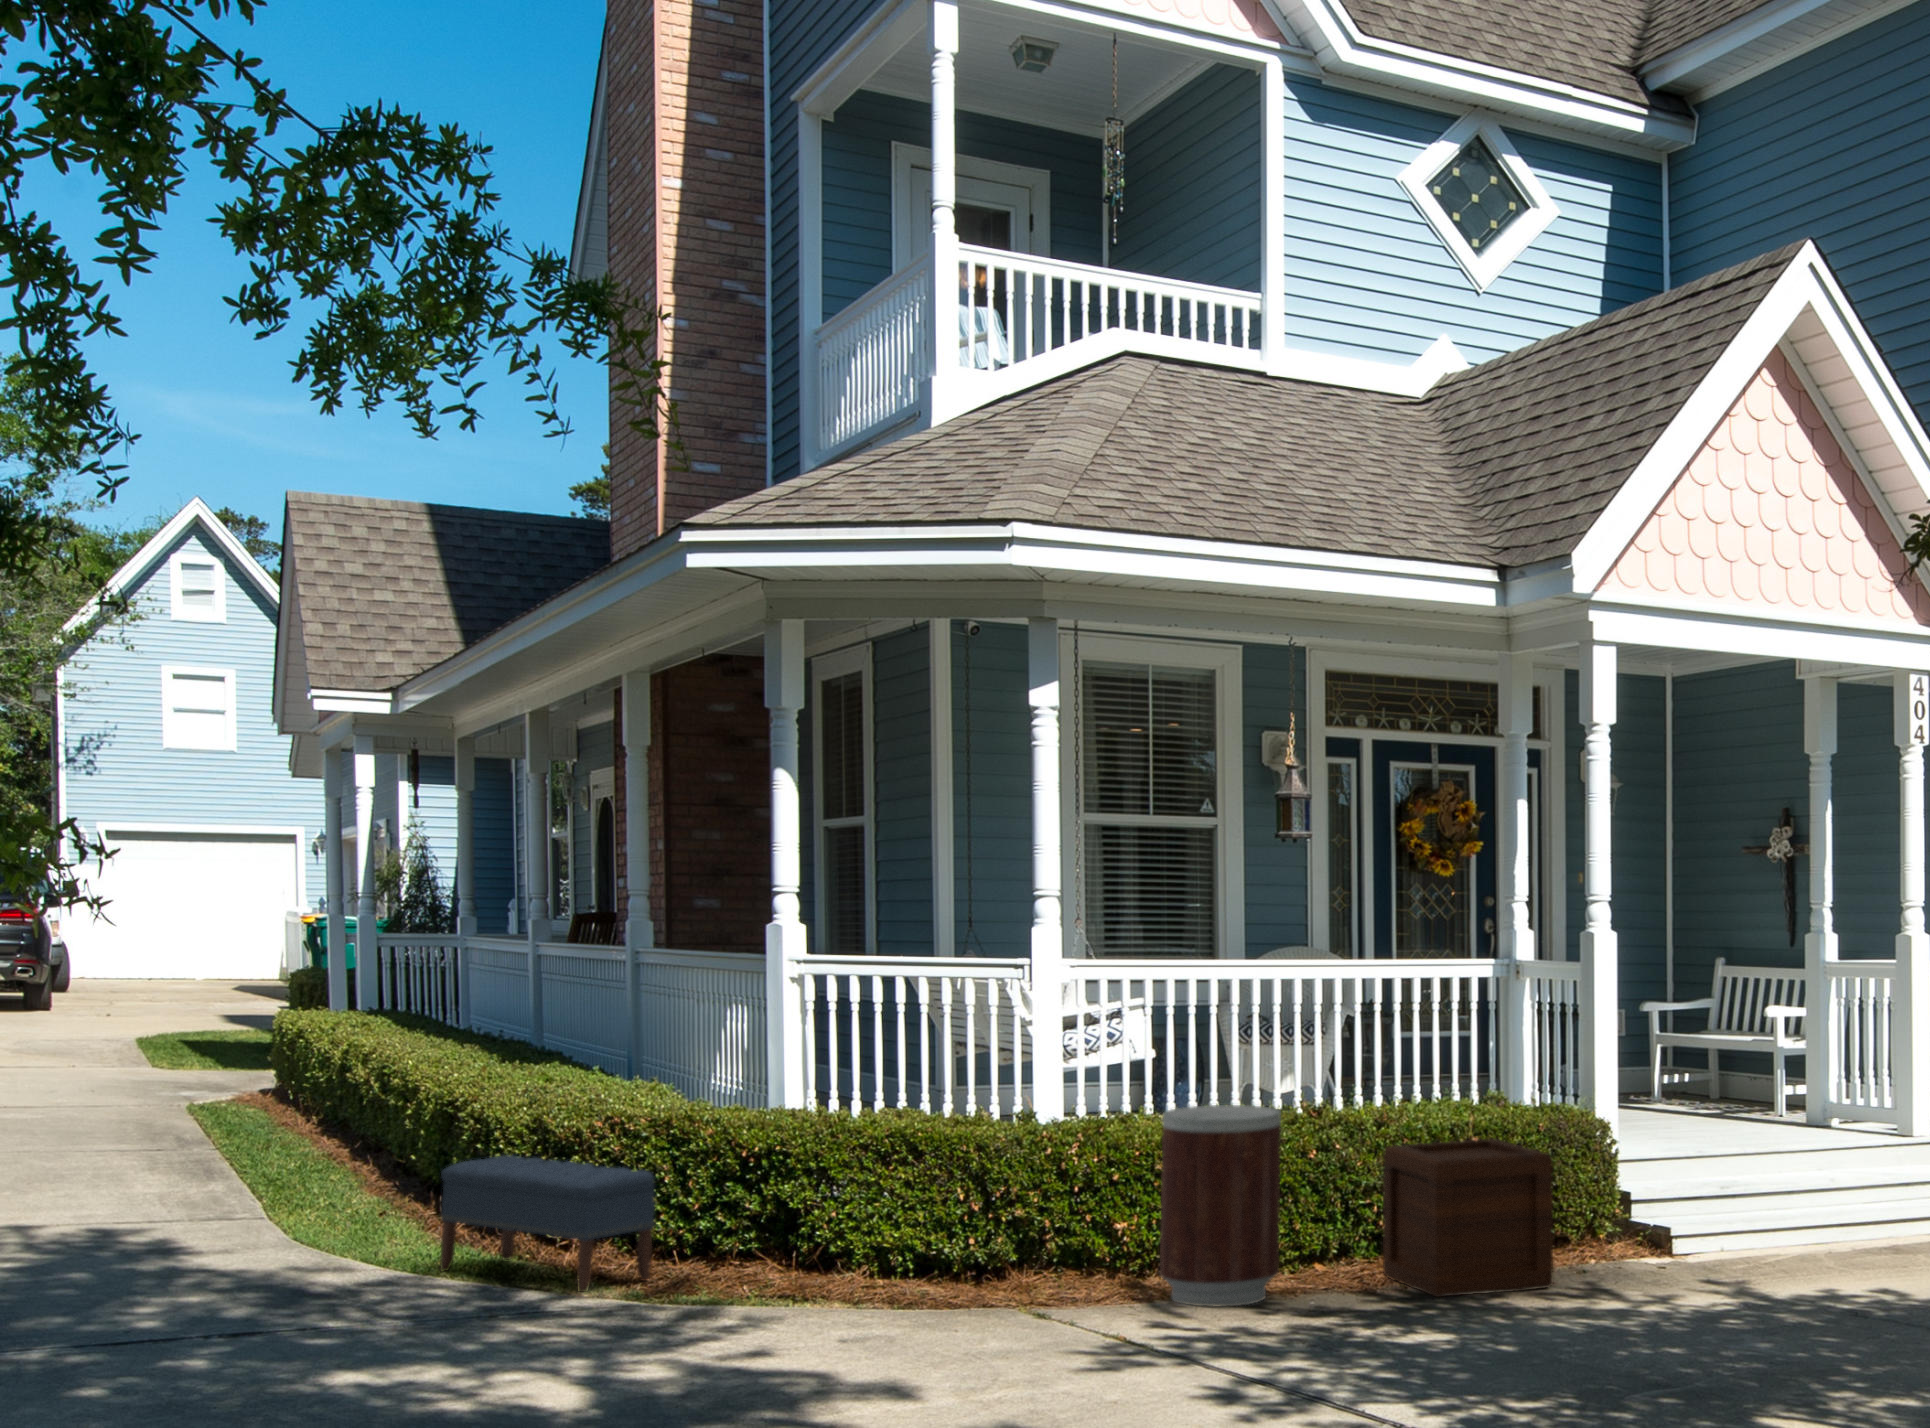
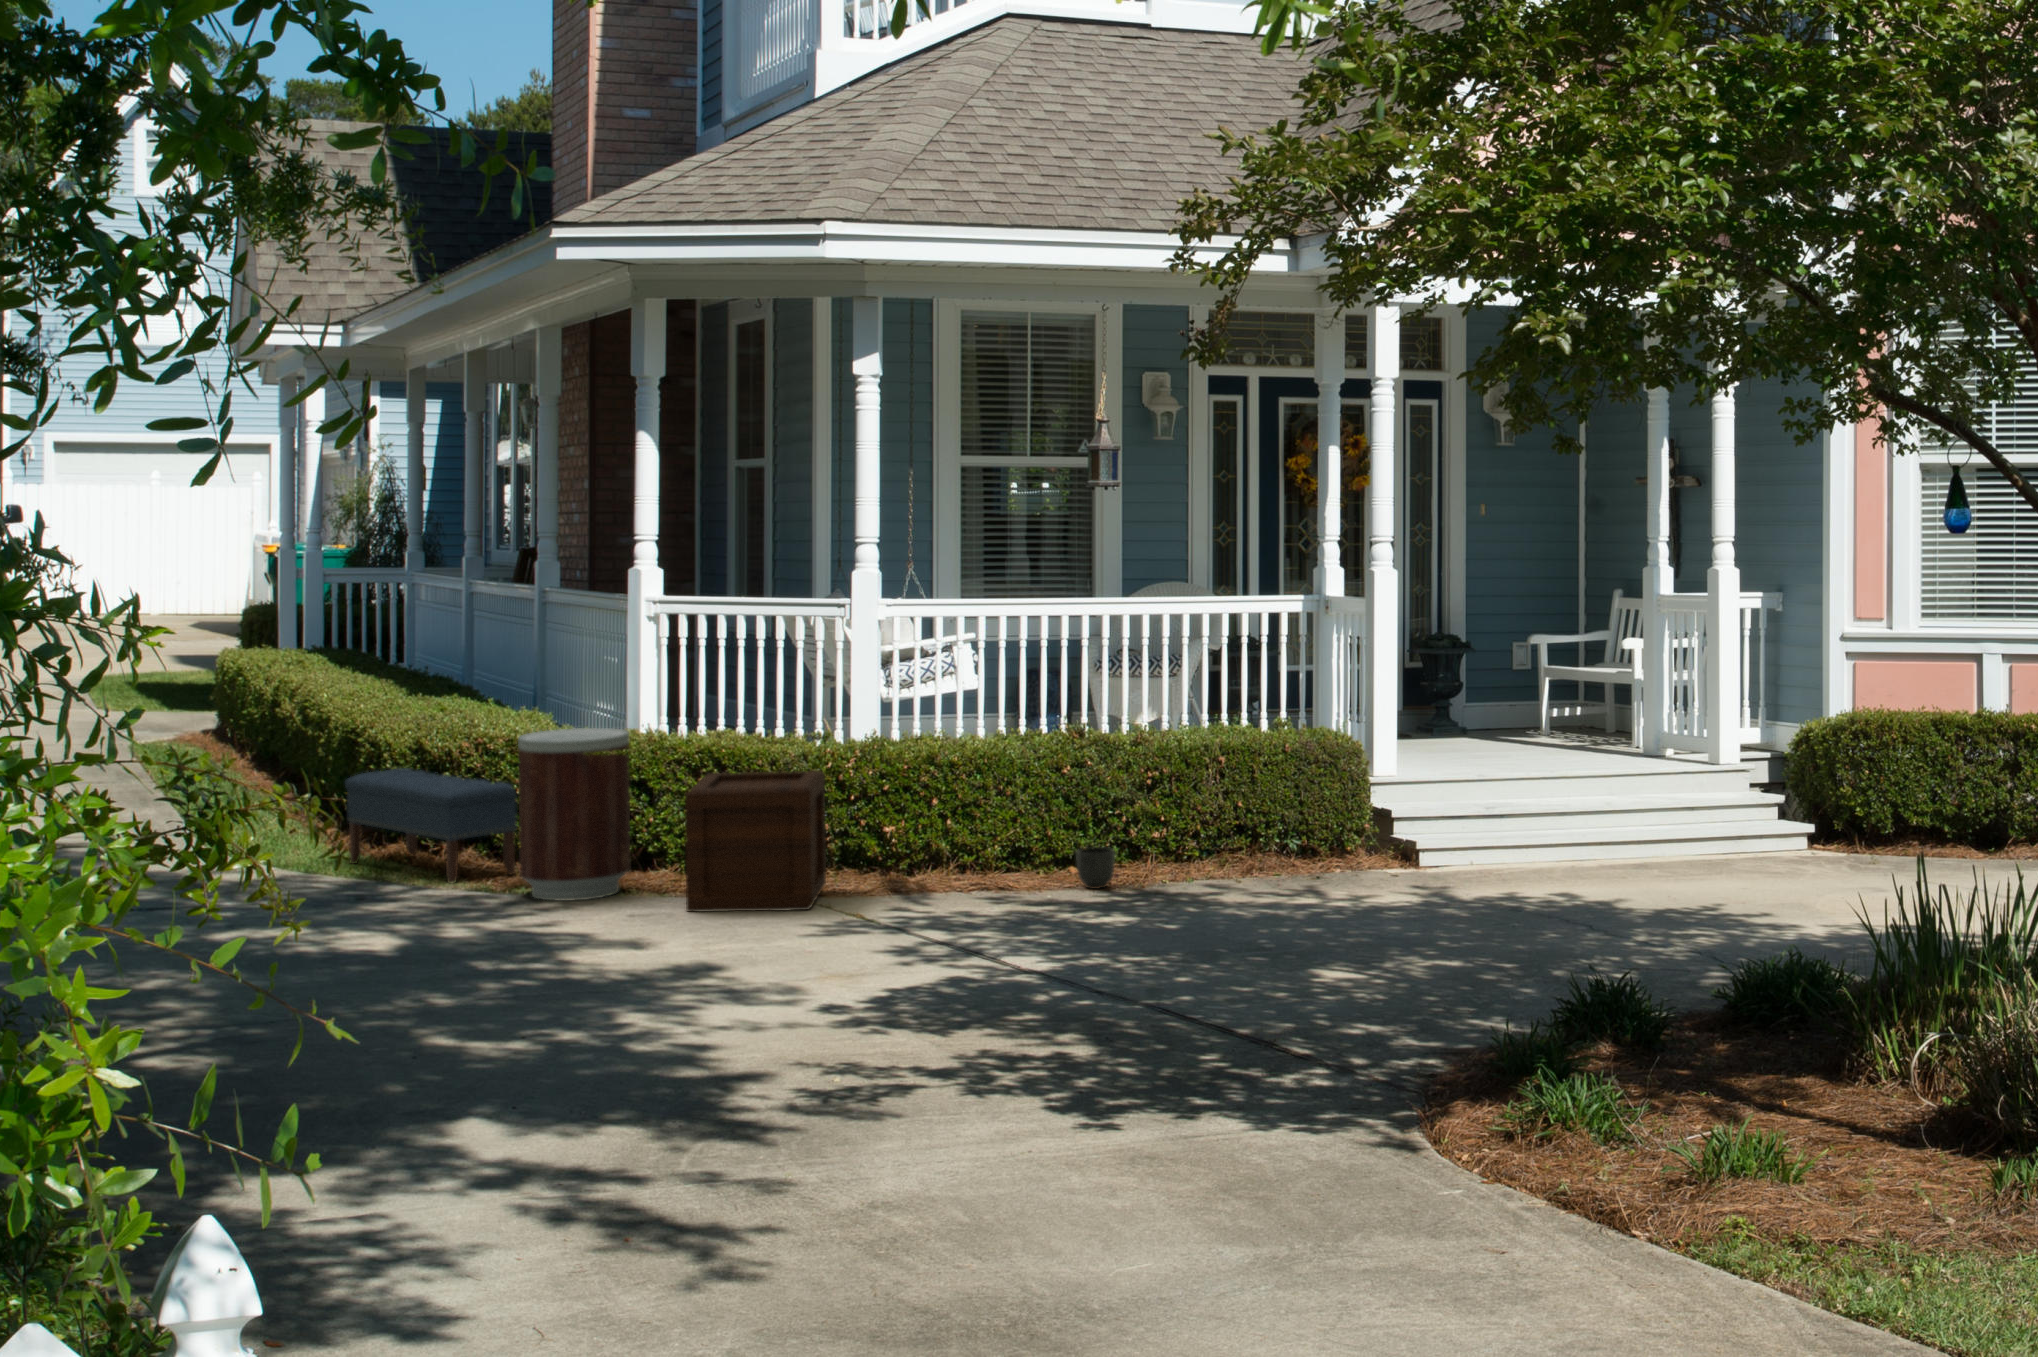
trash can: present [1160,1105,1281,1306] -> present [518,728,630,901]
wooden crate: present [1383,1138,1553,1297] -> present [685,770,826,912]
planter: none [1308,1238,1350,1287] -> present [1077,847,1115,889]

